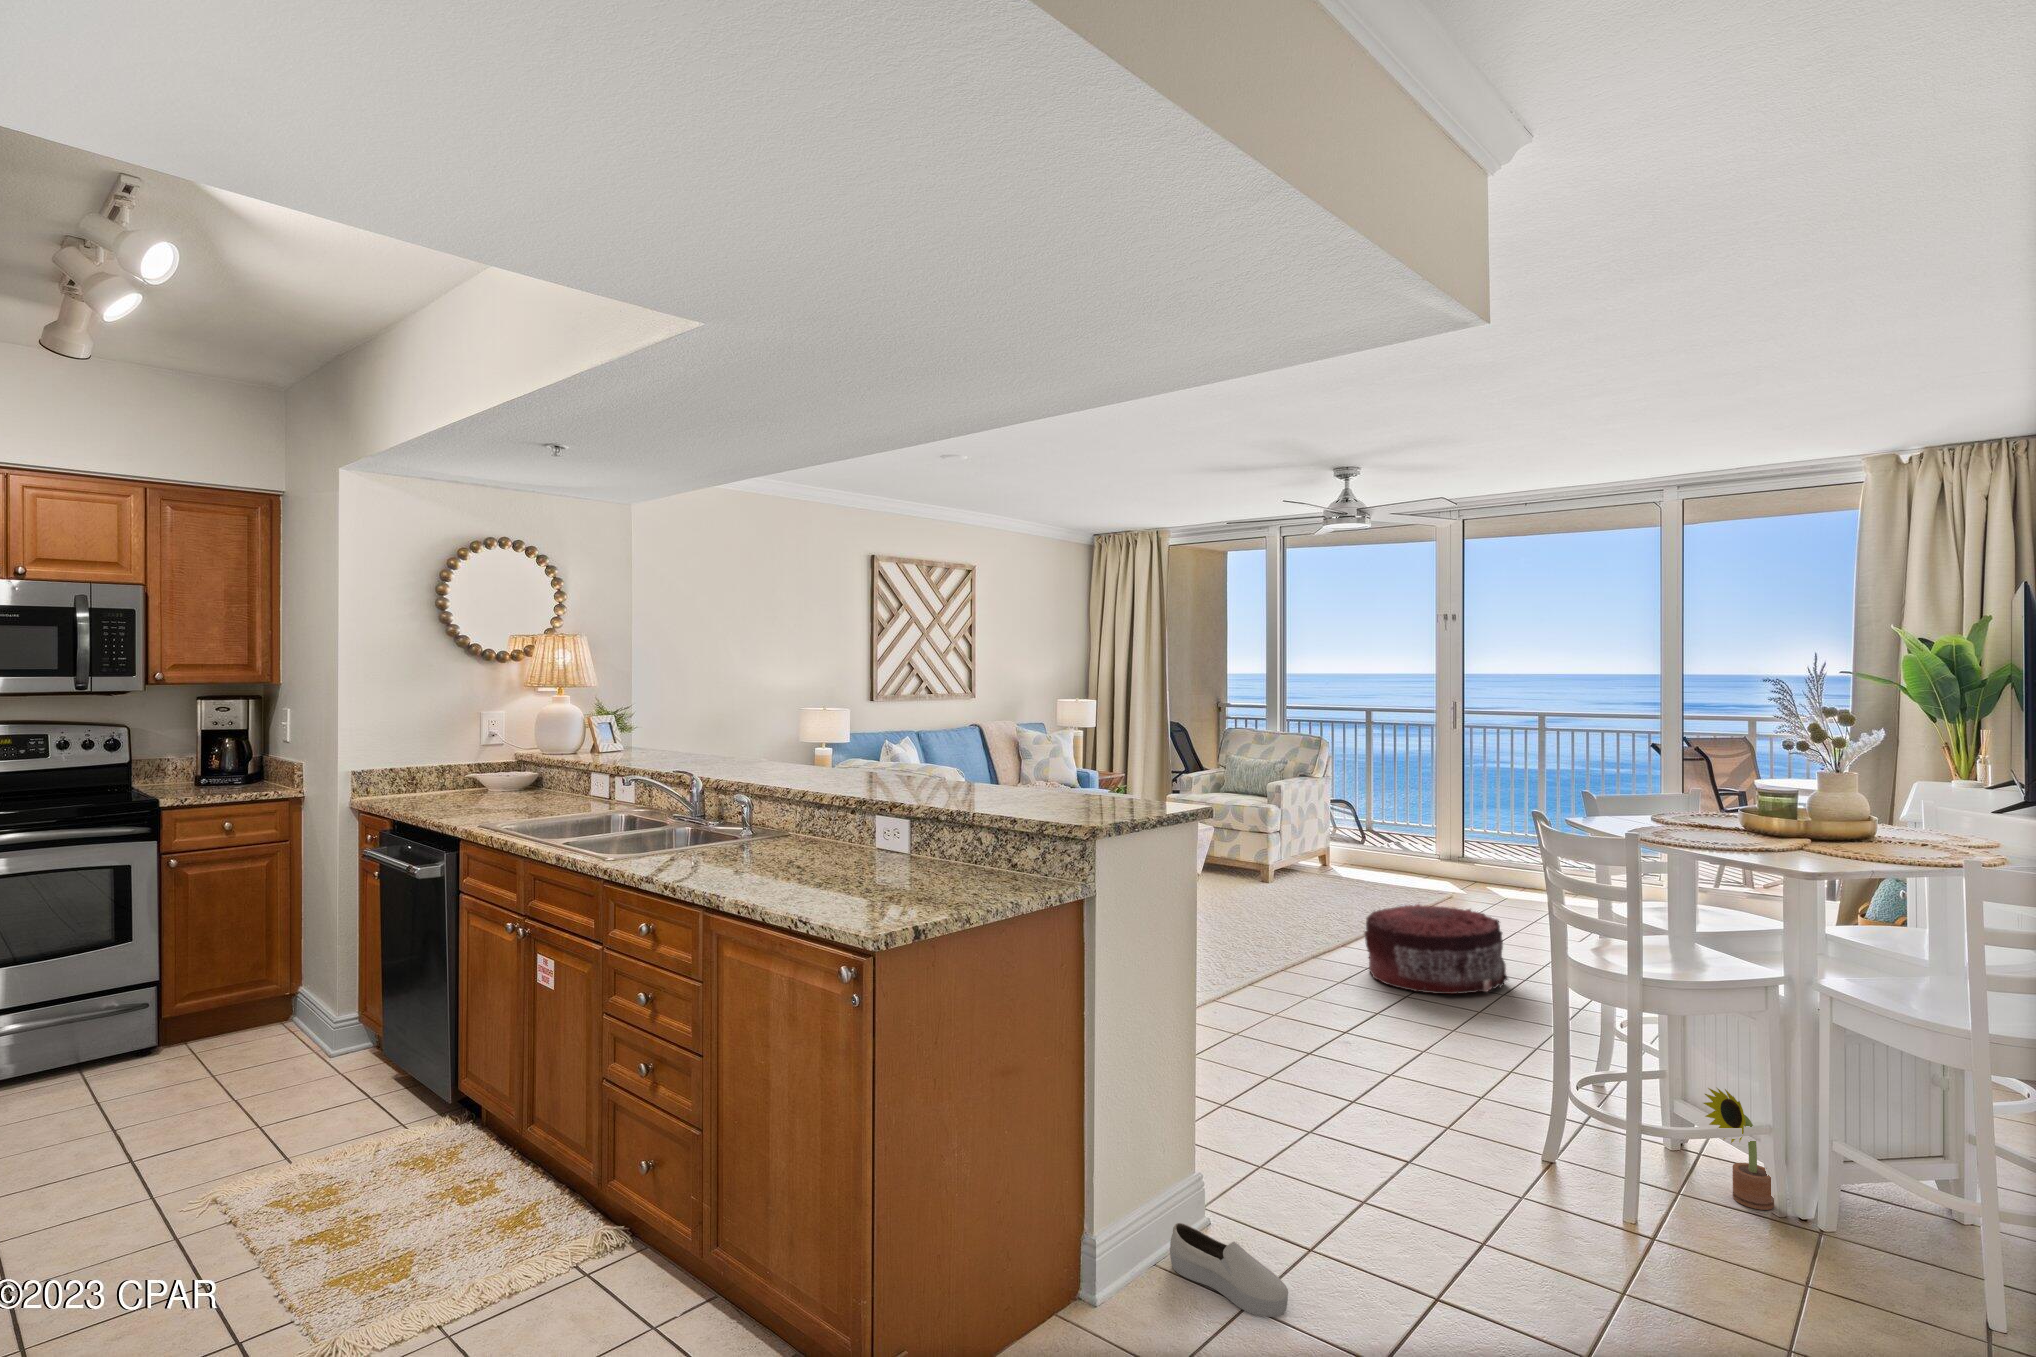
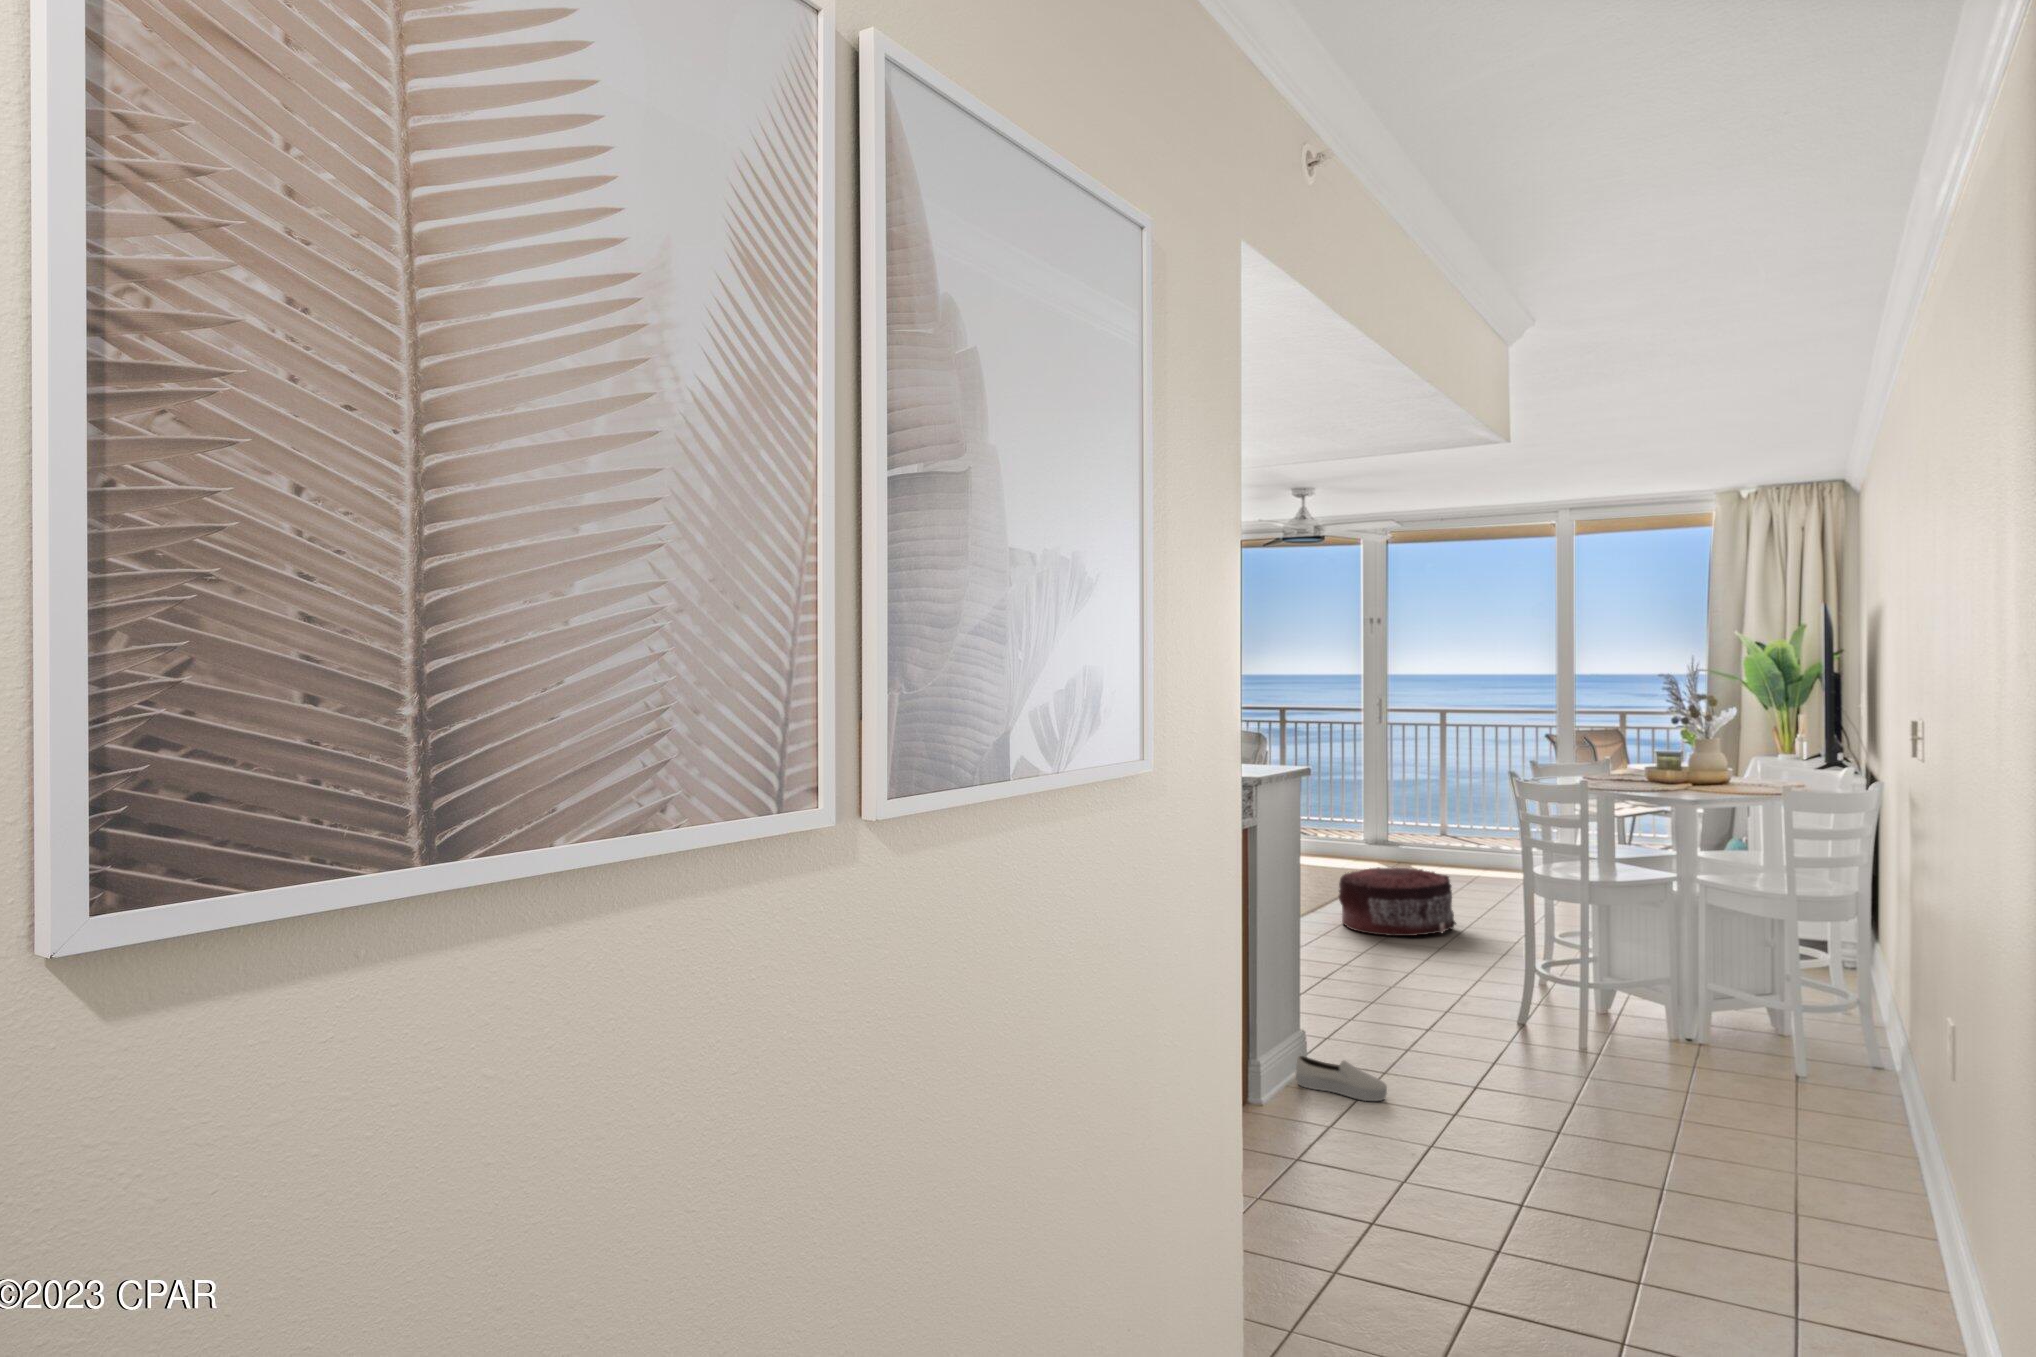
decorative plant: present [1703,1088,1774,1210] -> none [1627,956,1674,1038]

